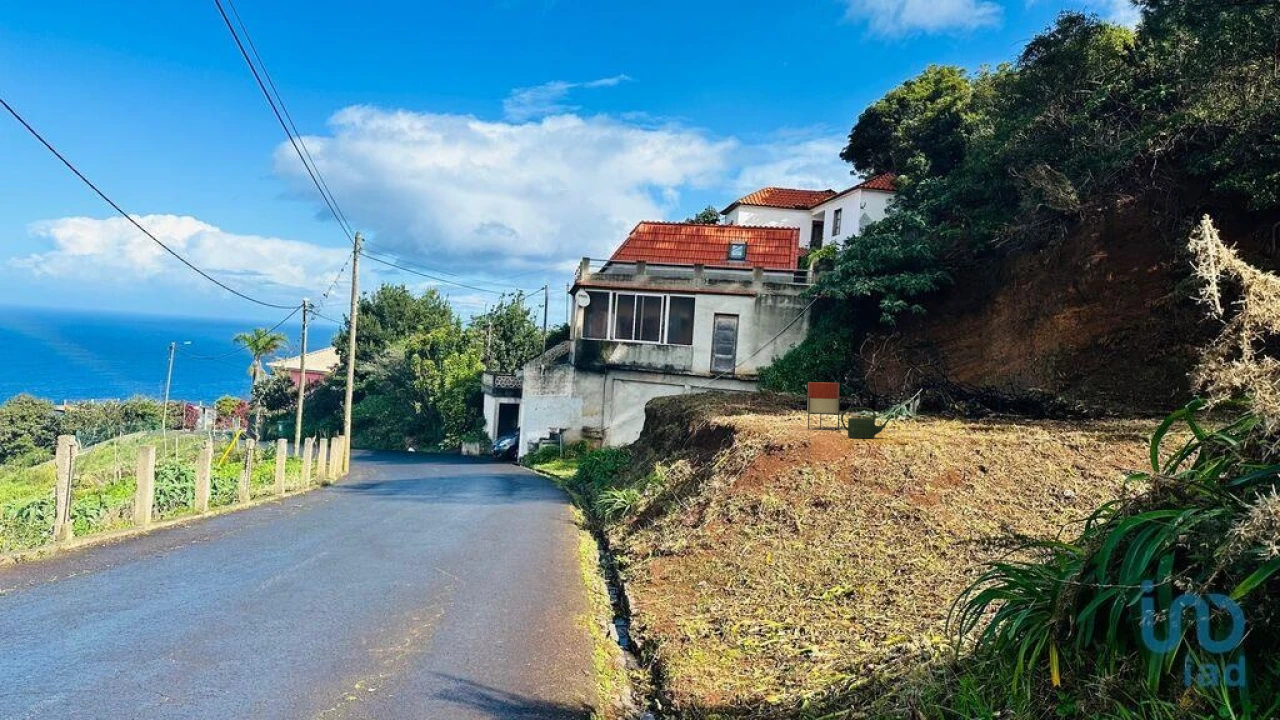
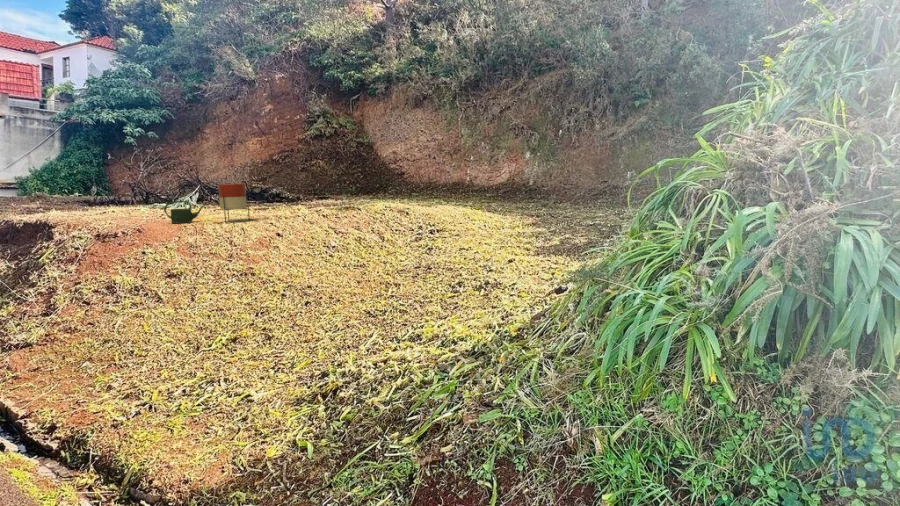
planter: present [807,382,840,430] -> present [218,184,250,223]

